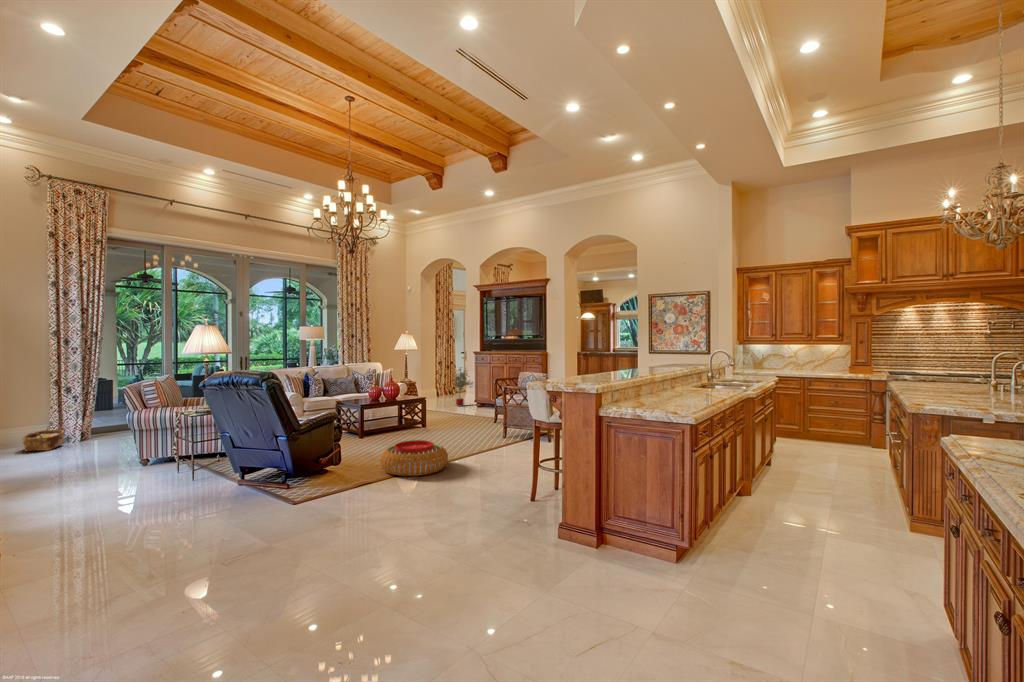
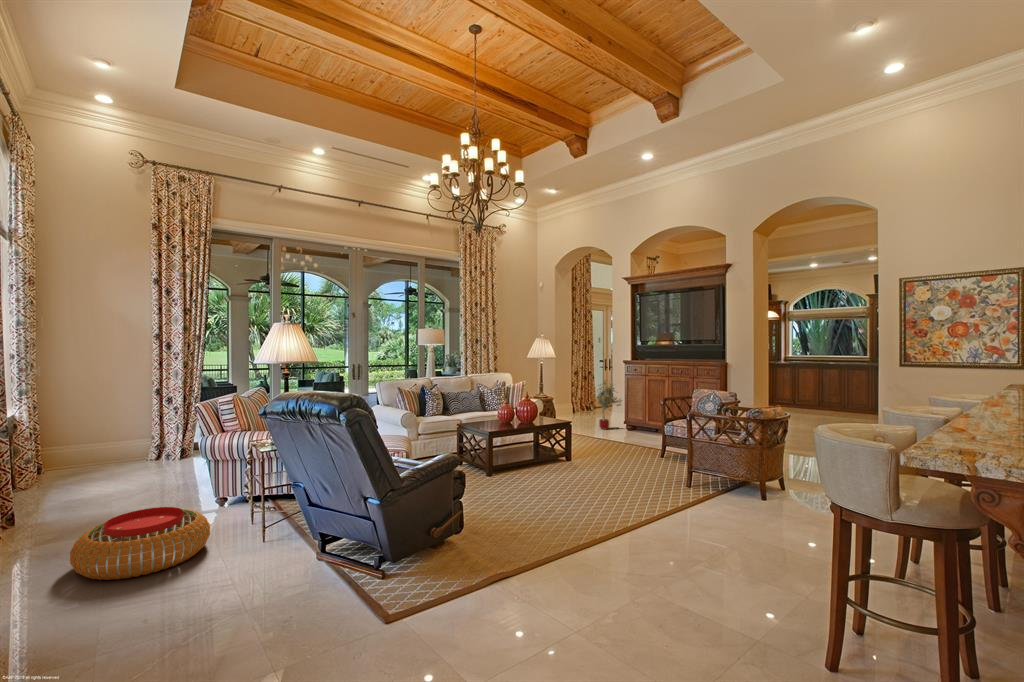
woven basket: present [23,424,65,451] -> none [117,440,163,472]
pouf: present [380,440,448,476] -> present [70,507,210,580]

